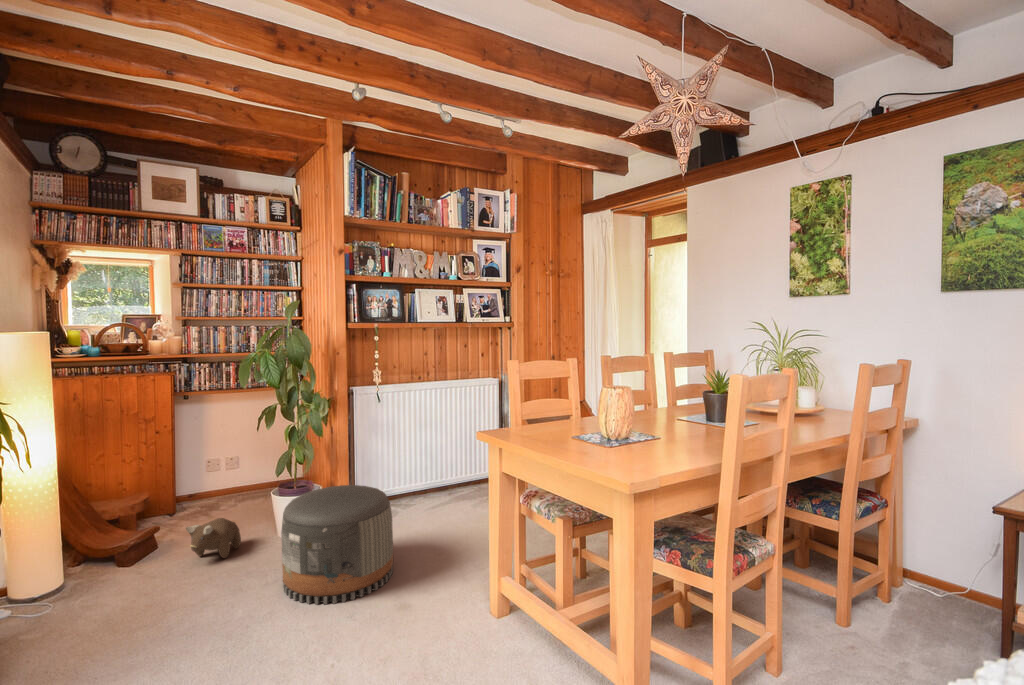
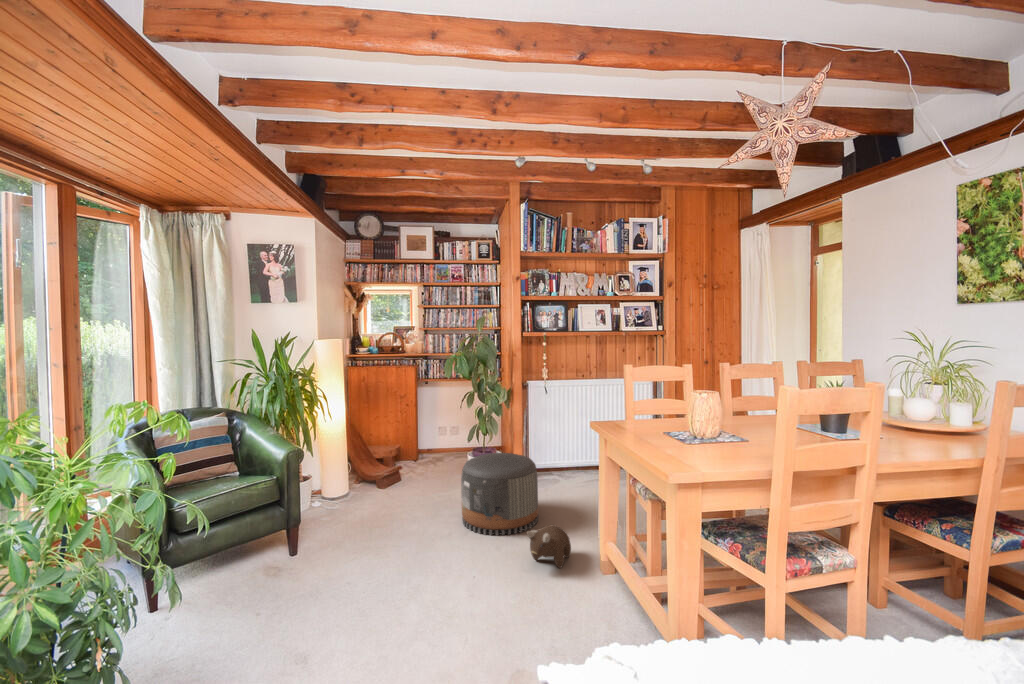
plush toy: present [186,518,241,558] -> present [527,525,571,568]

